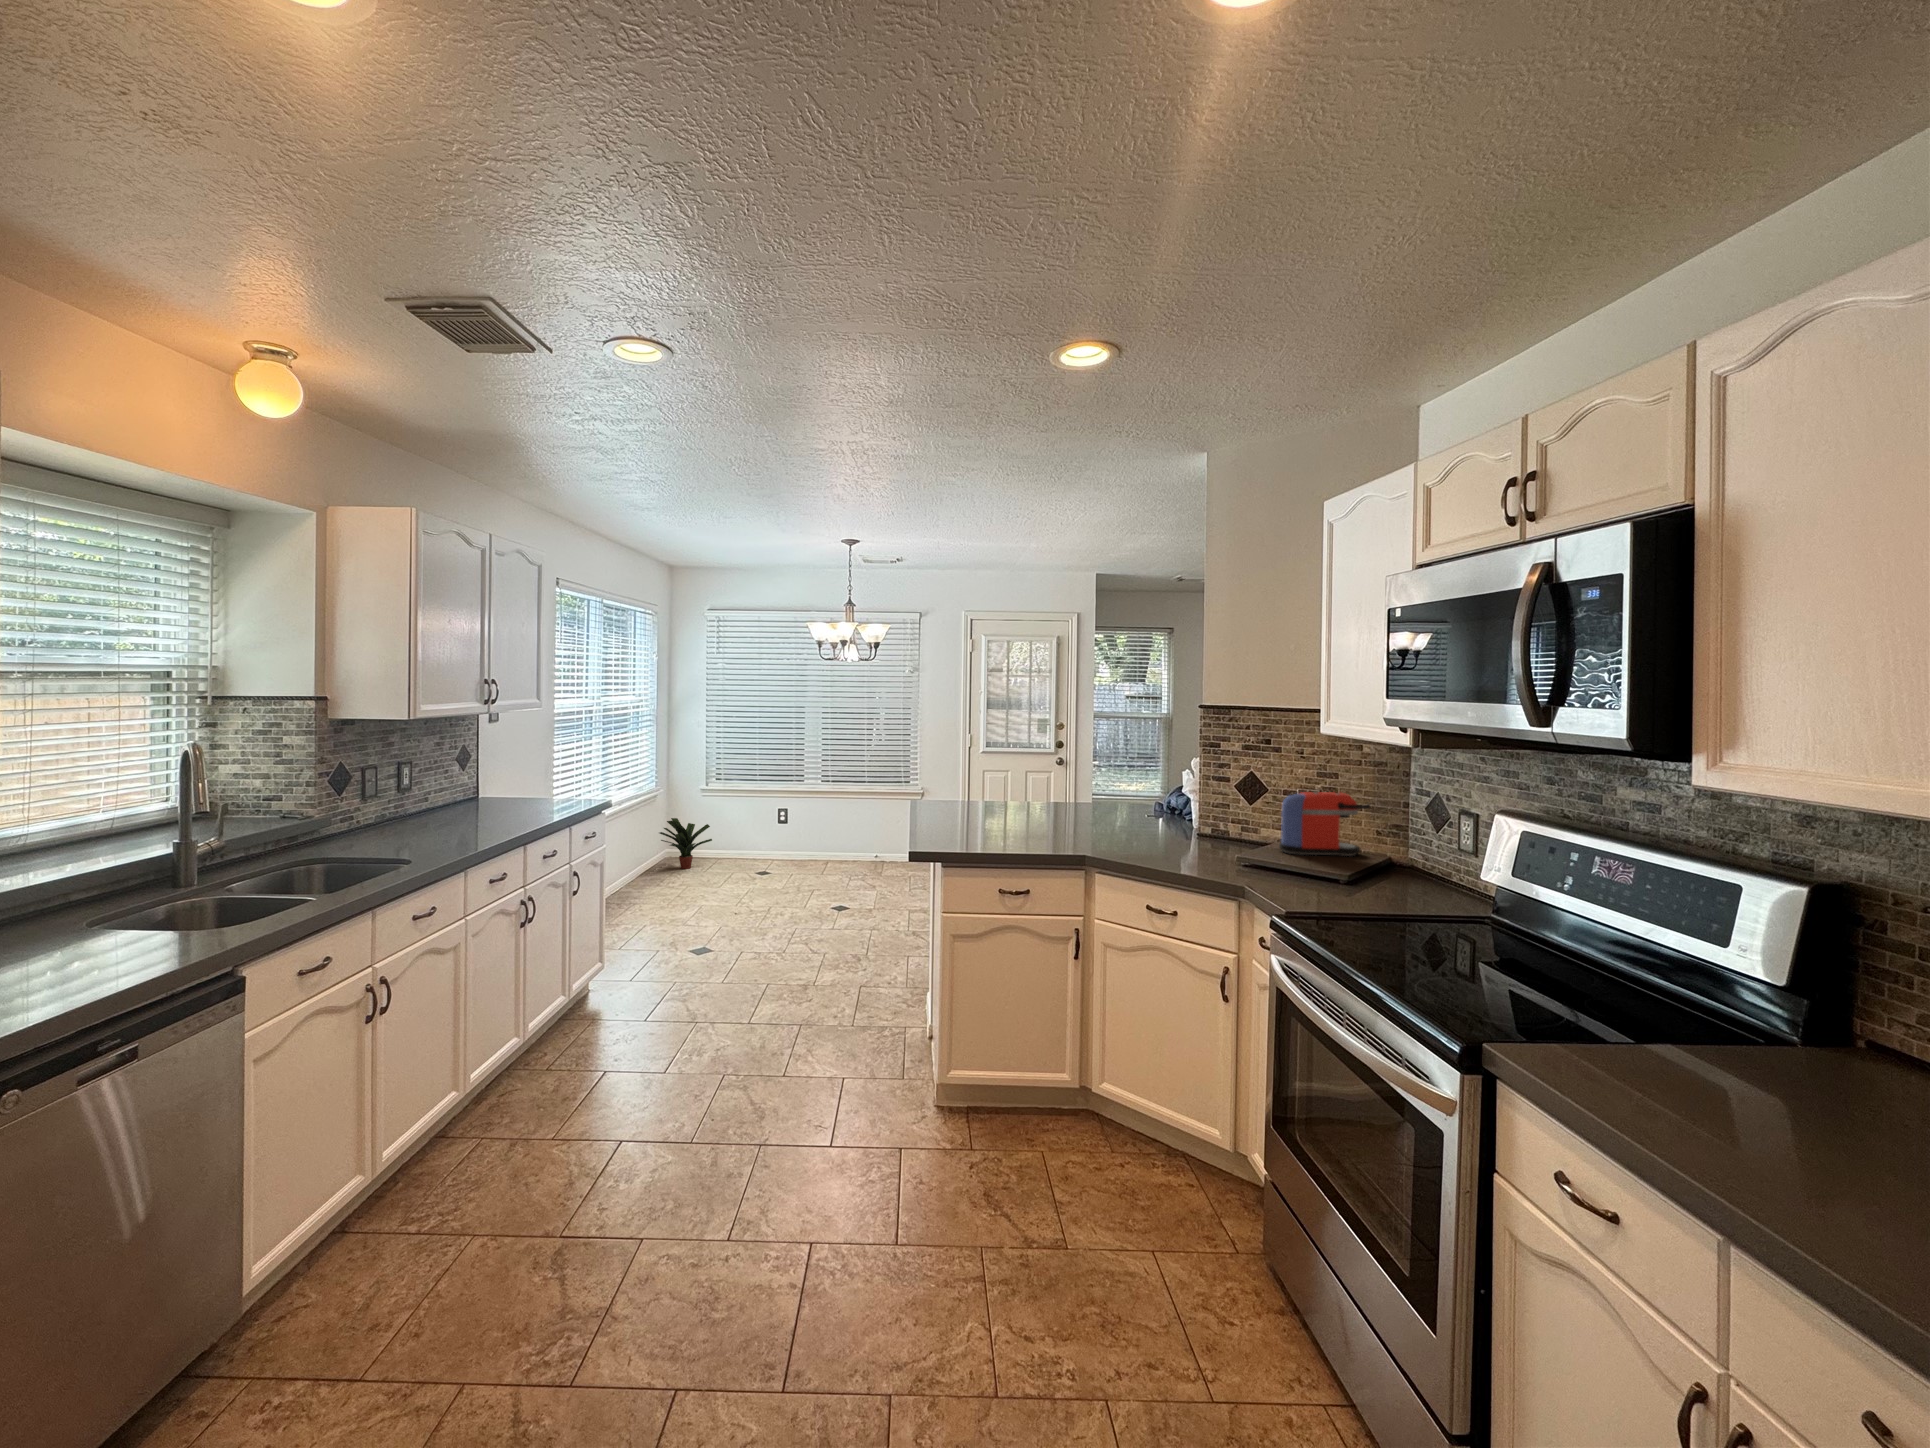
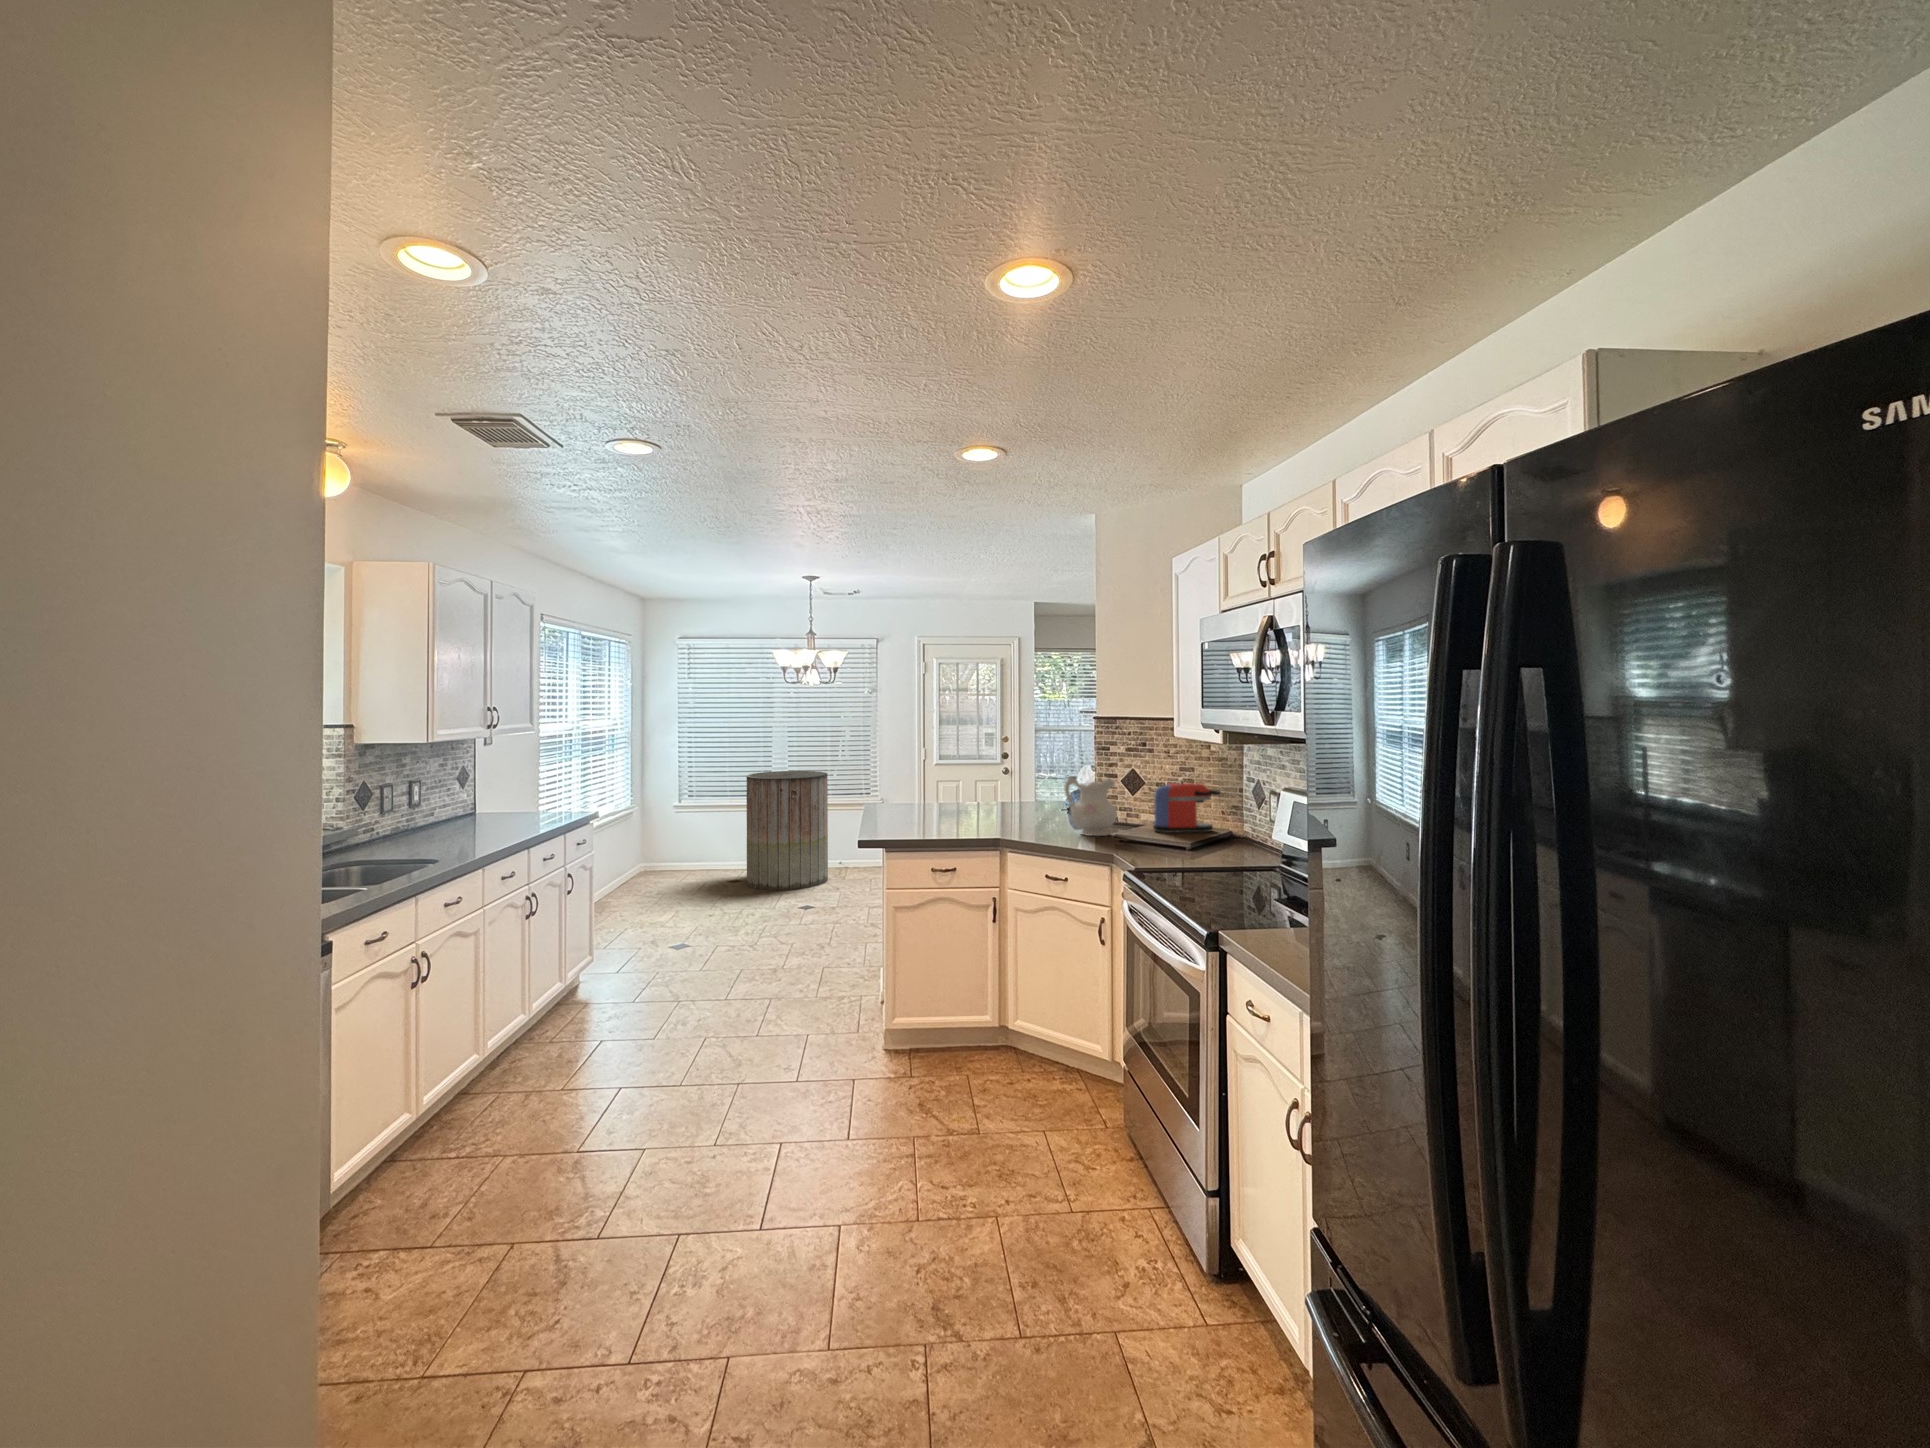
trash can: none [776,755,864,885] -> present [747,771,828,890]
ceramic pitcher: none [1167,779,1235,857] -> present [1064,776,1117,836]
potted plant: present [660,818,712,869] -> none [633,834,685,881]

